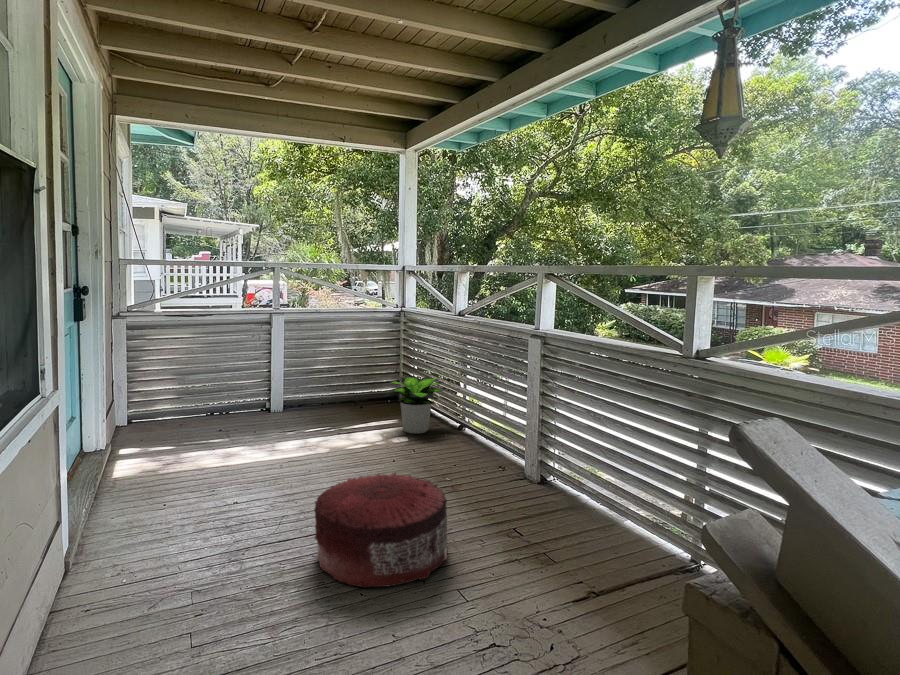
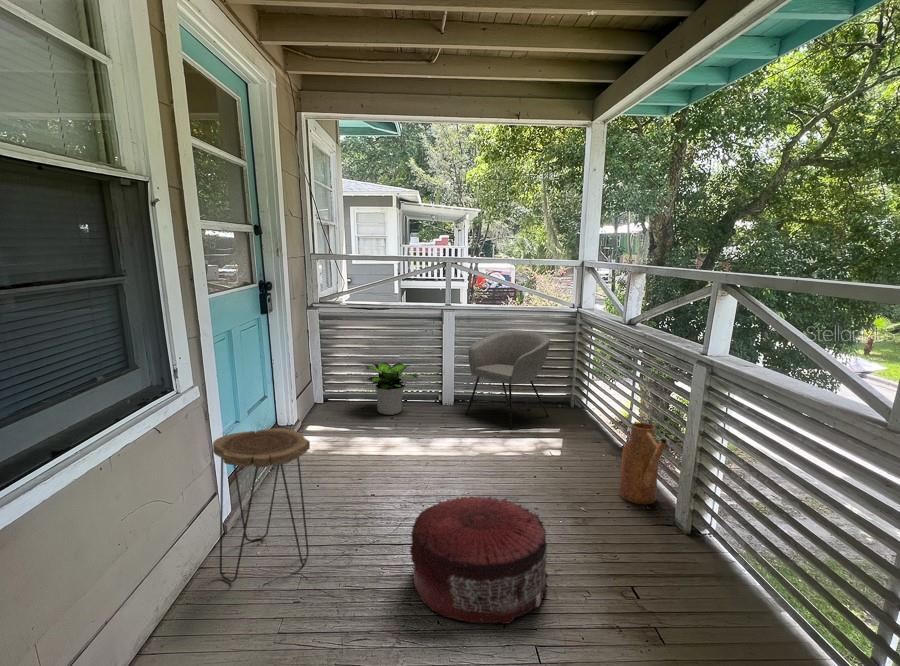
armchair: none [299,329,384,426] -> present [466,330,550,429]
potted plant: present [389,376,443,434] -> present [366,363,417,415]
watering can: none [473,396,515,469] -> present [619,423,667,504]
side table: none [66,433,191,613] -> present [213,428,310,582]

